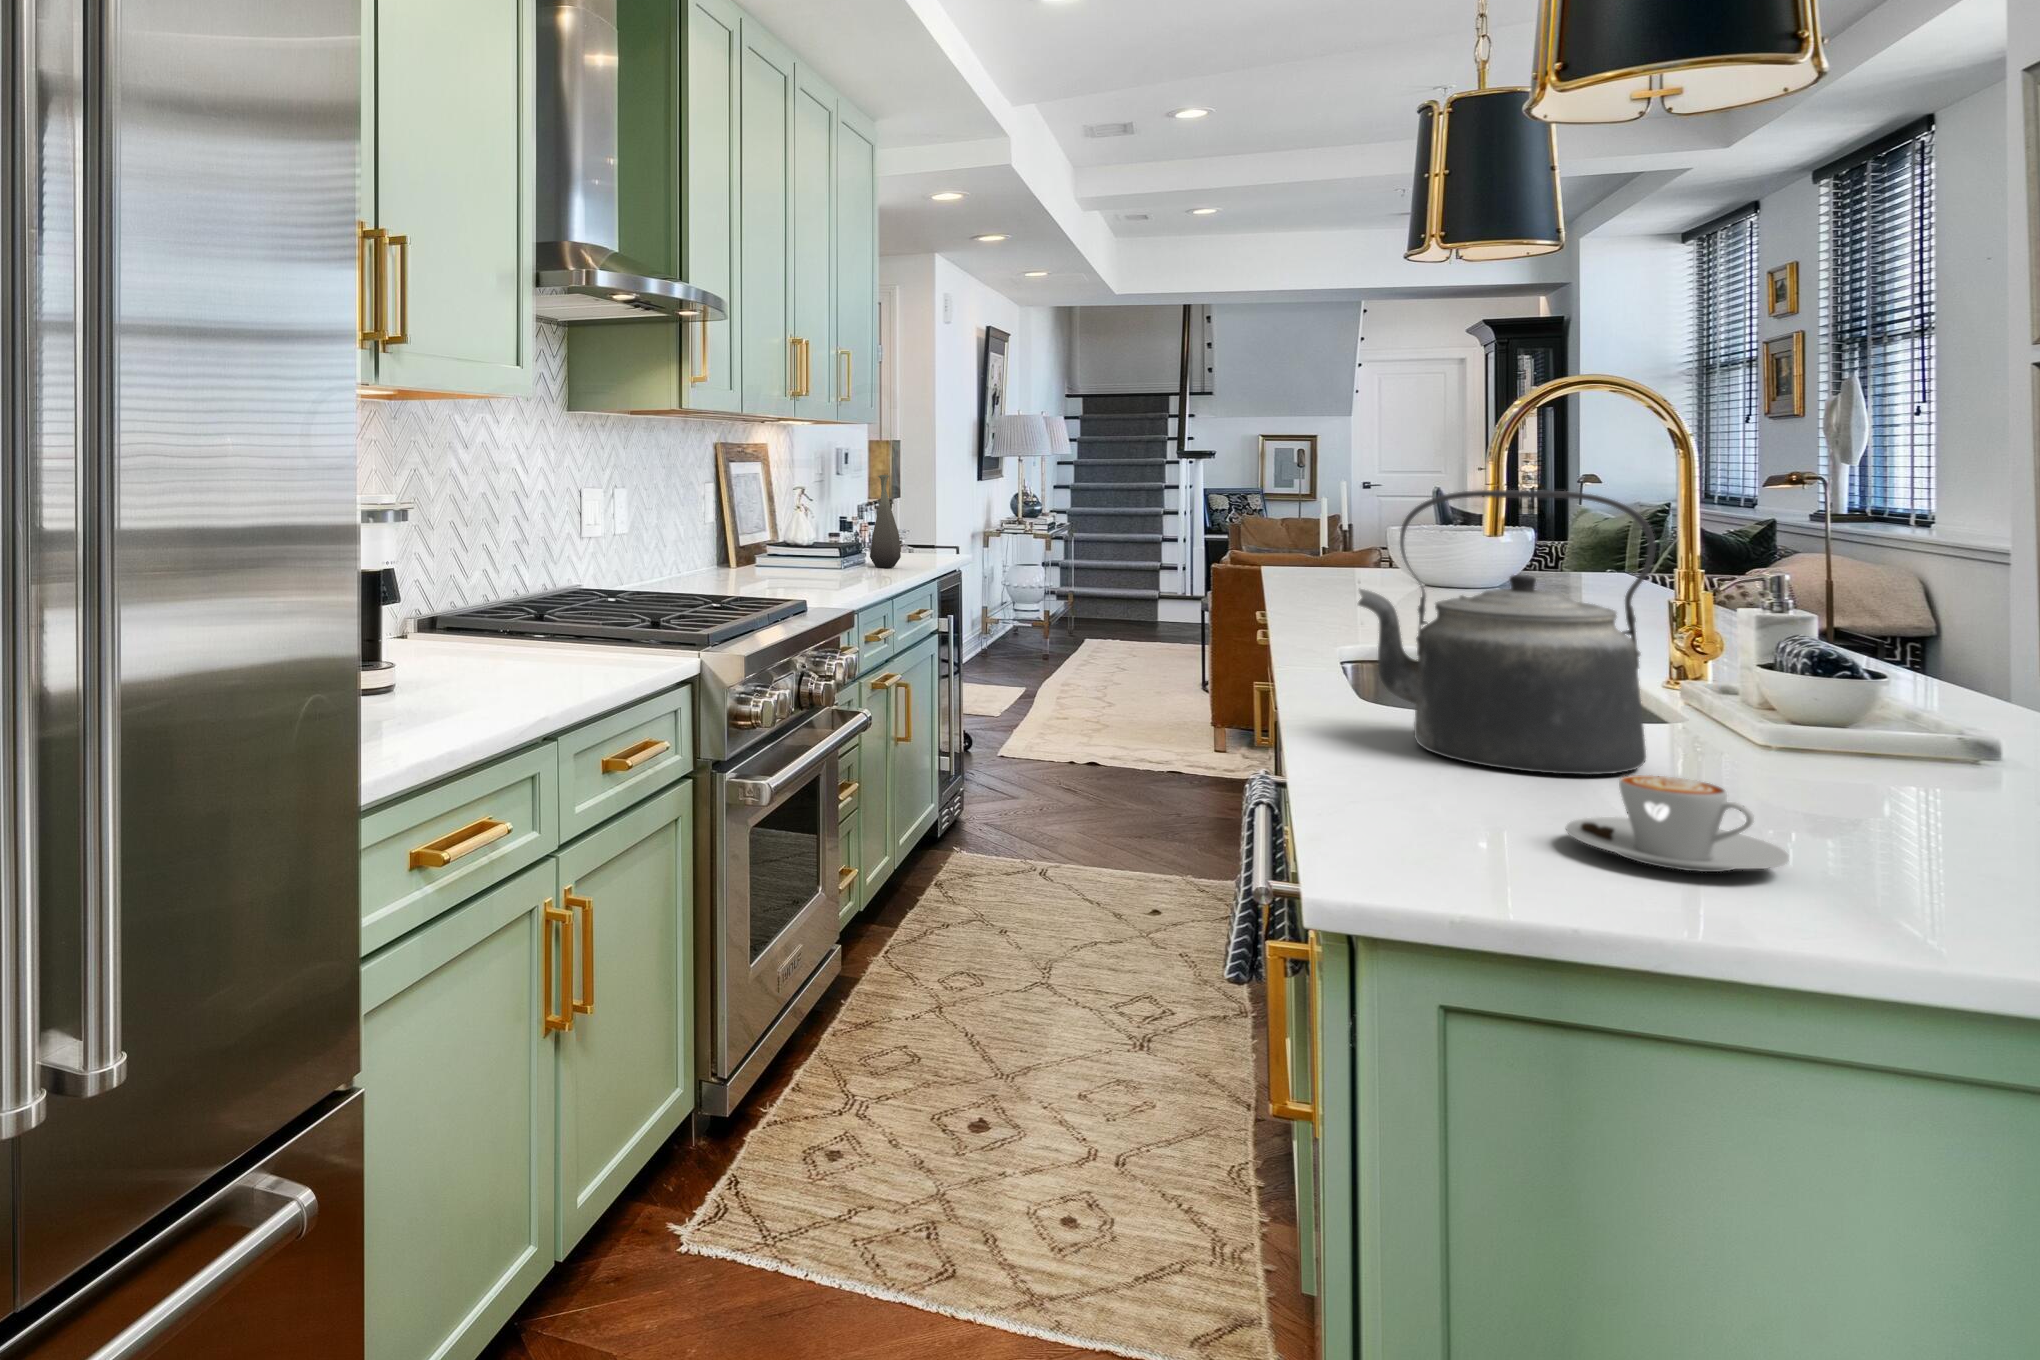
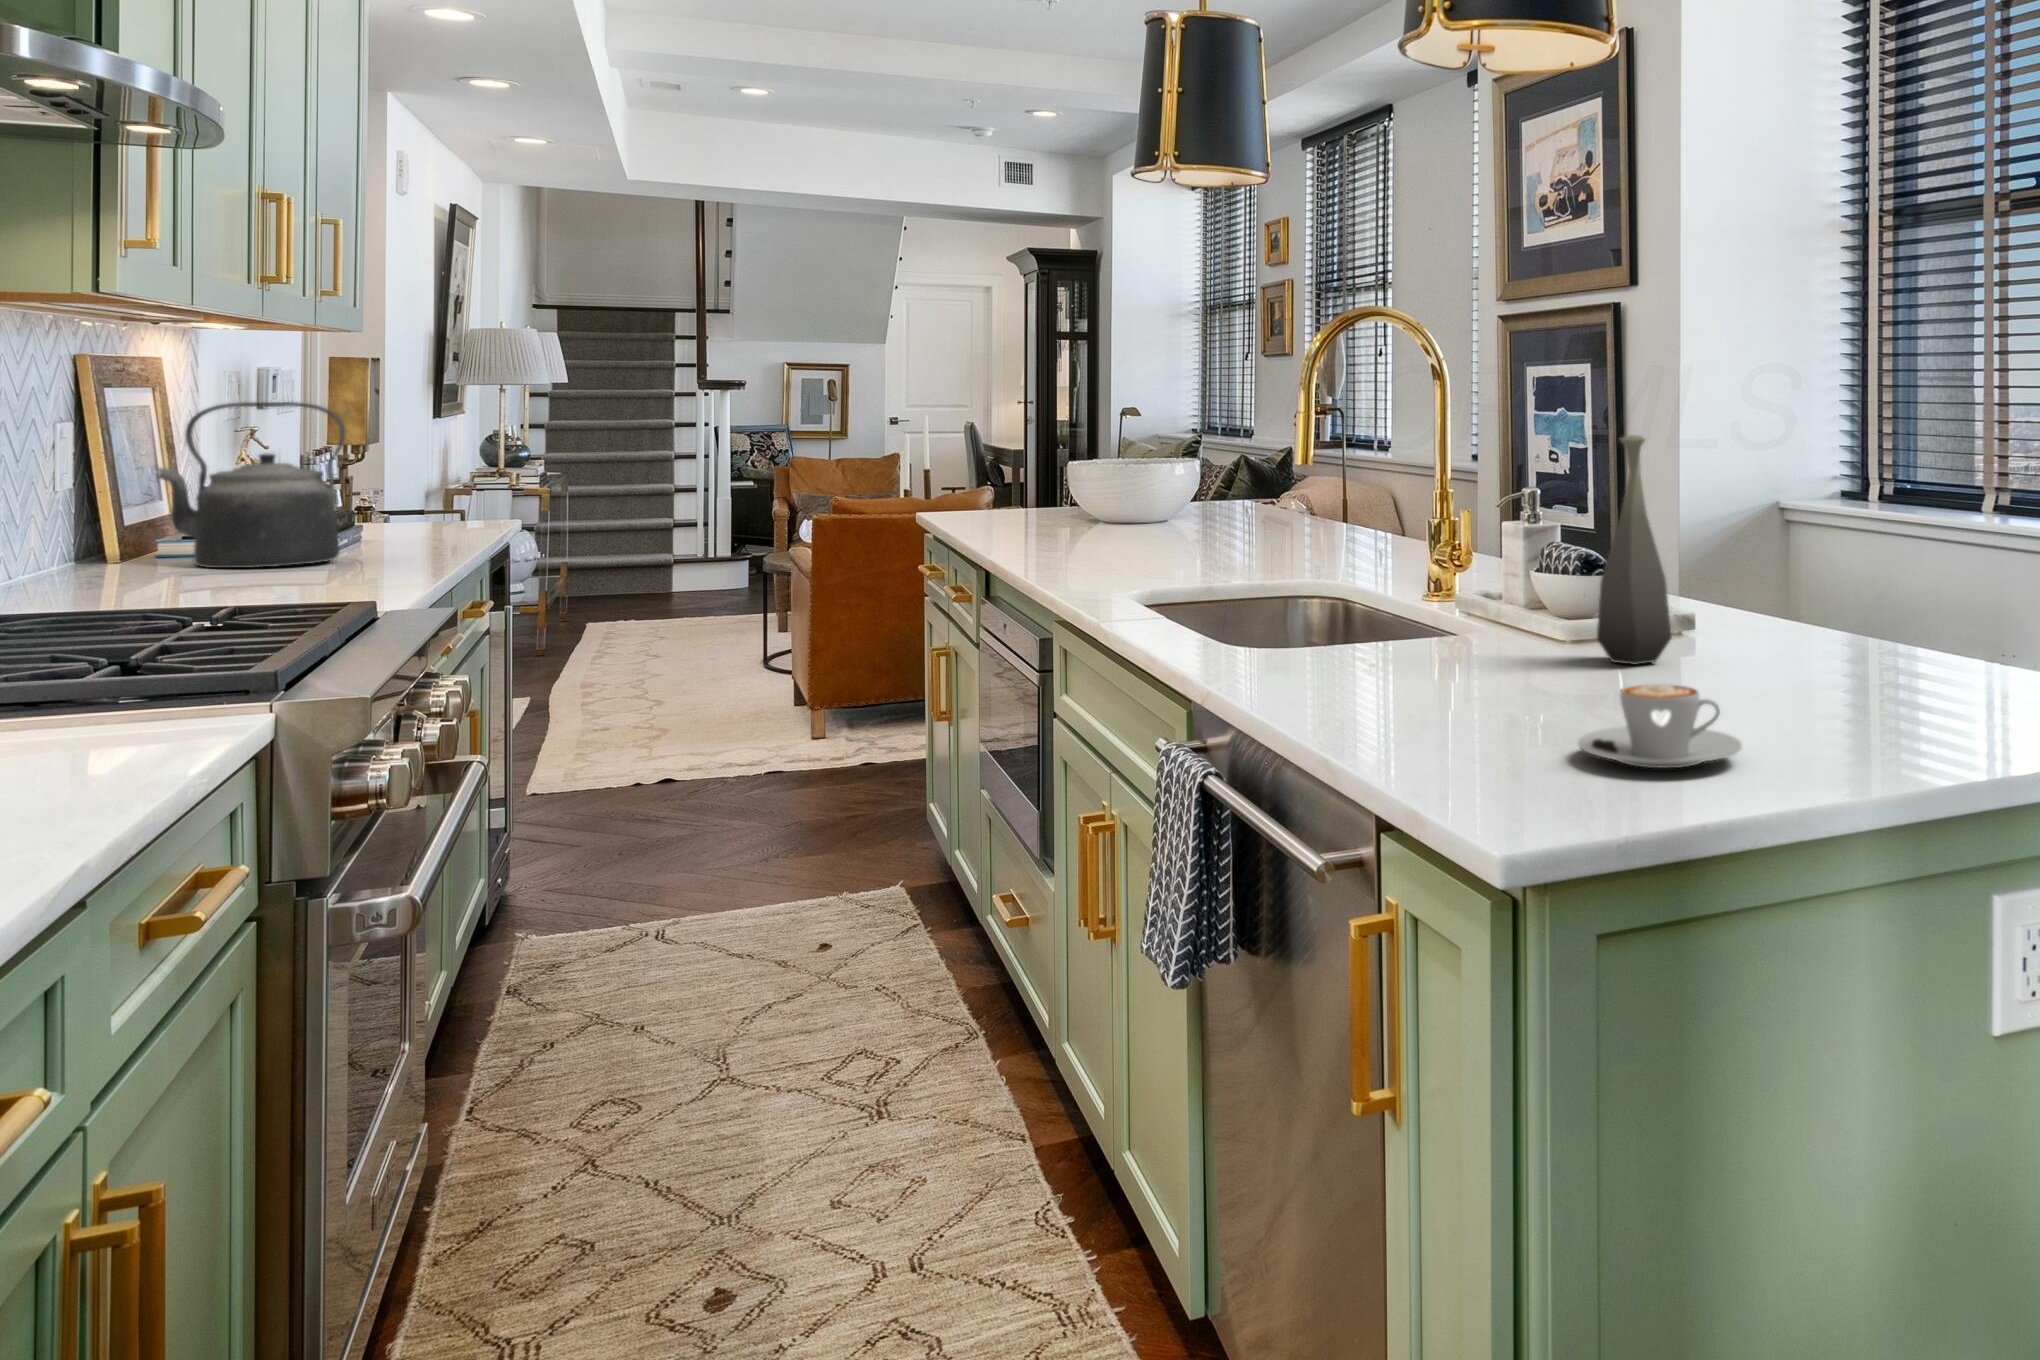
bottle: present [870,475,901,568] -> present [1597,436,1672,665]
kettle: present [1358,490,1655,775] -> present [158,402,345,568]

